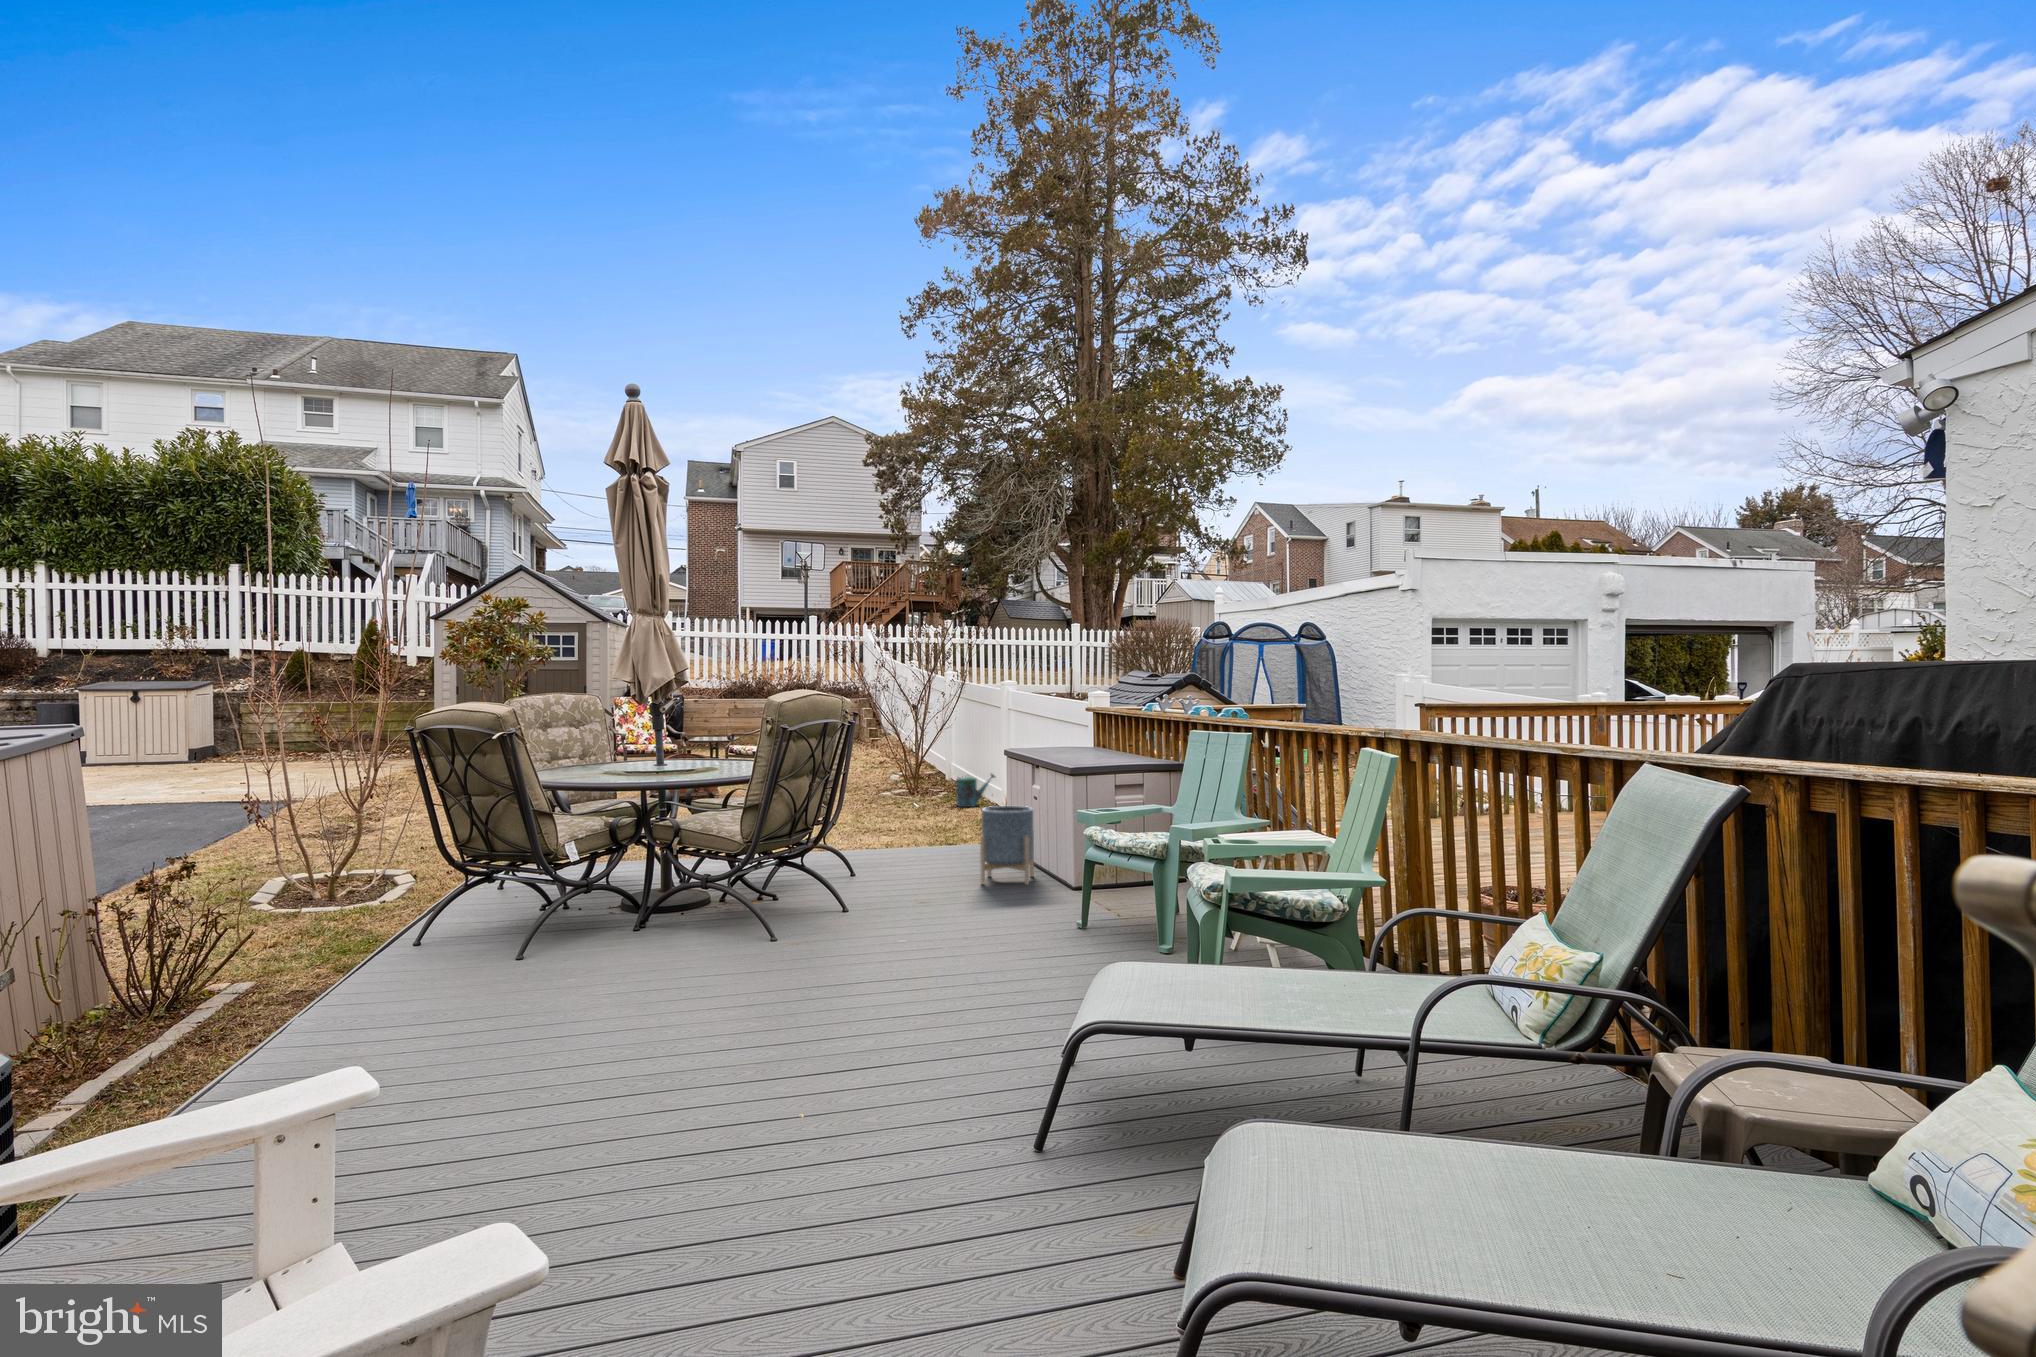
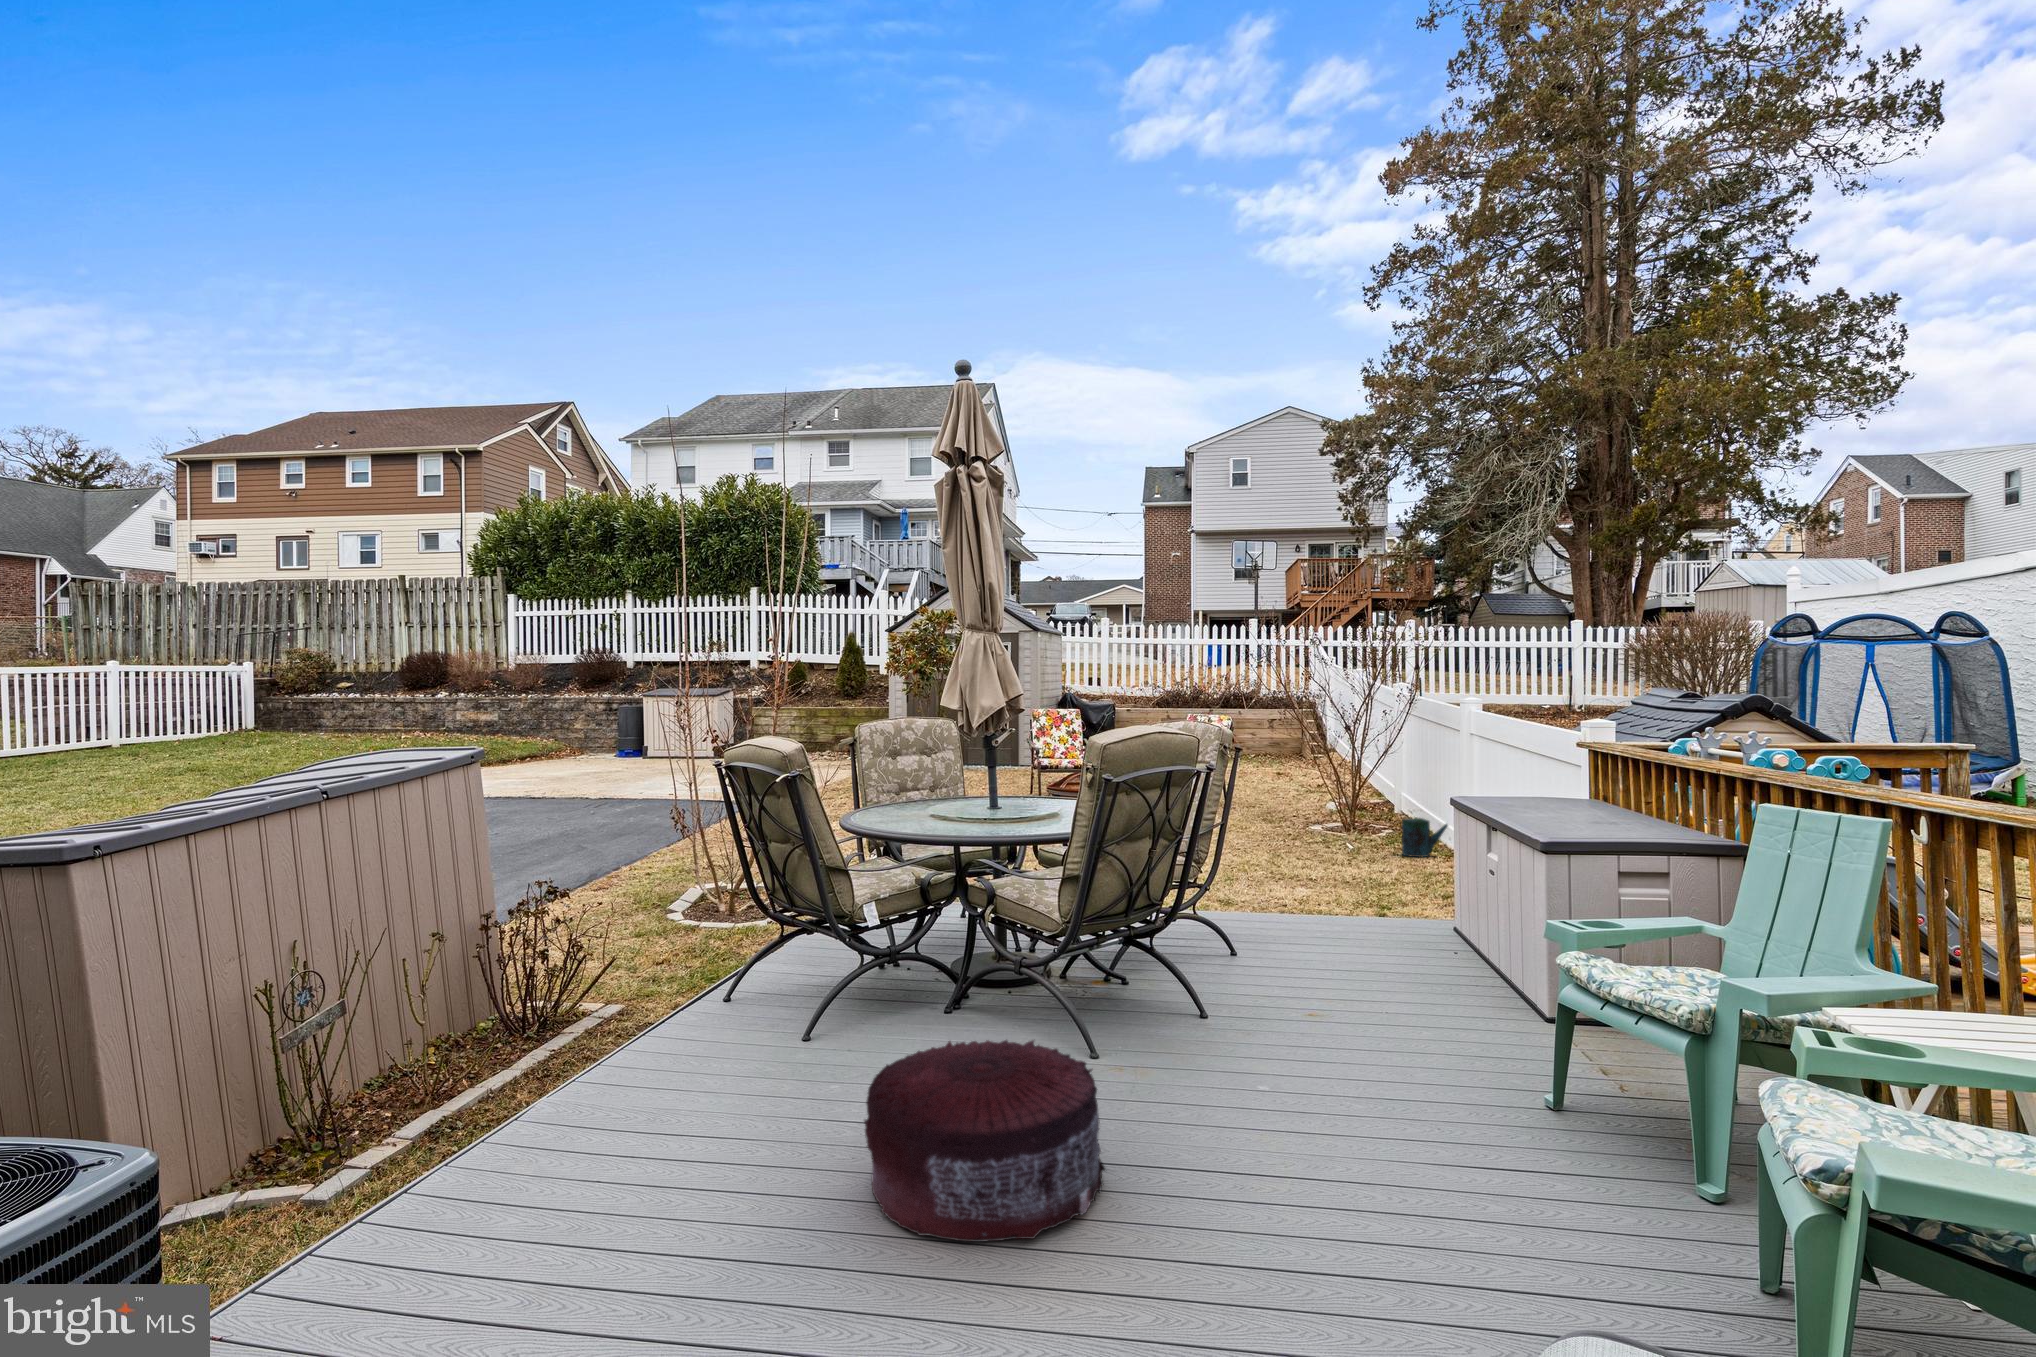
planter: present [980,806,1034,885] -> none [1403,892,1495,1027]
pouf: none [688,891,838,993] -> present [864,1040,1106,1242]

